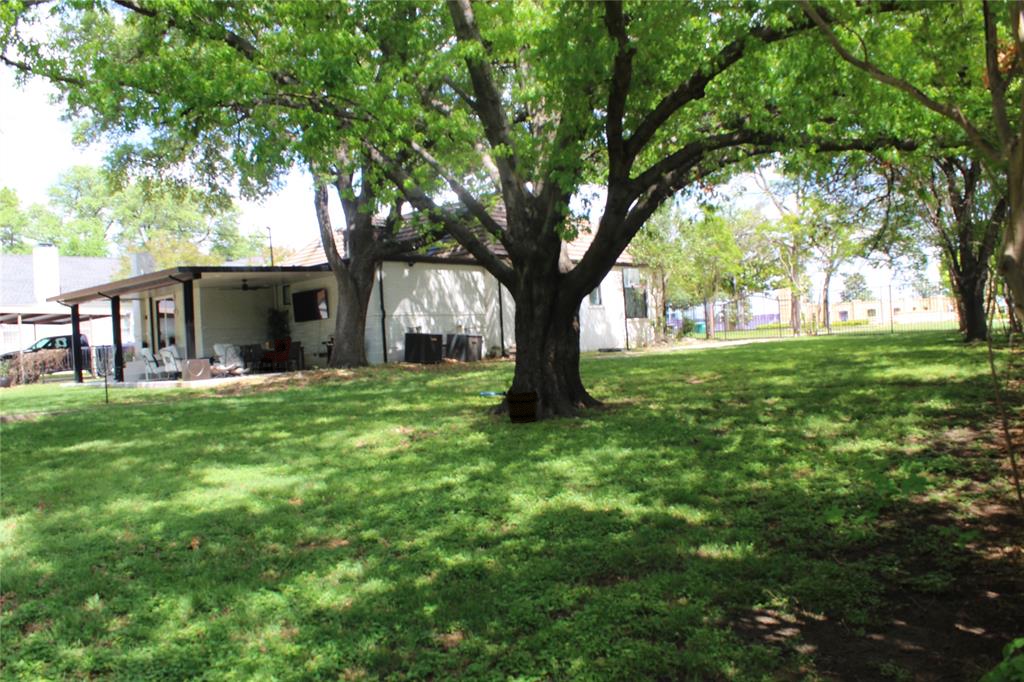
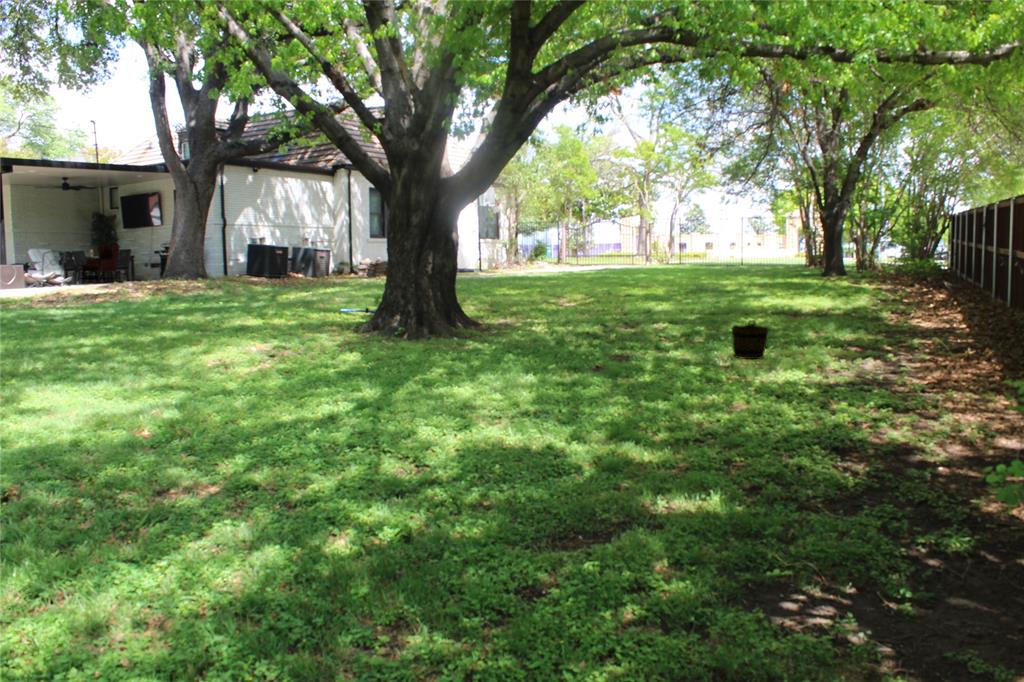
bucket: present [507,389,538,423] -> present [732,320,768,359]

